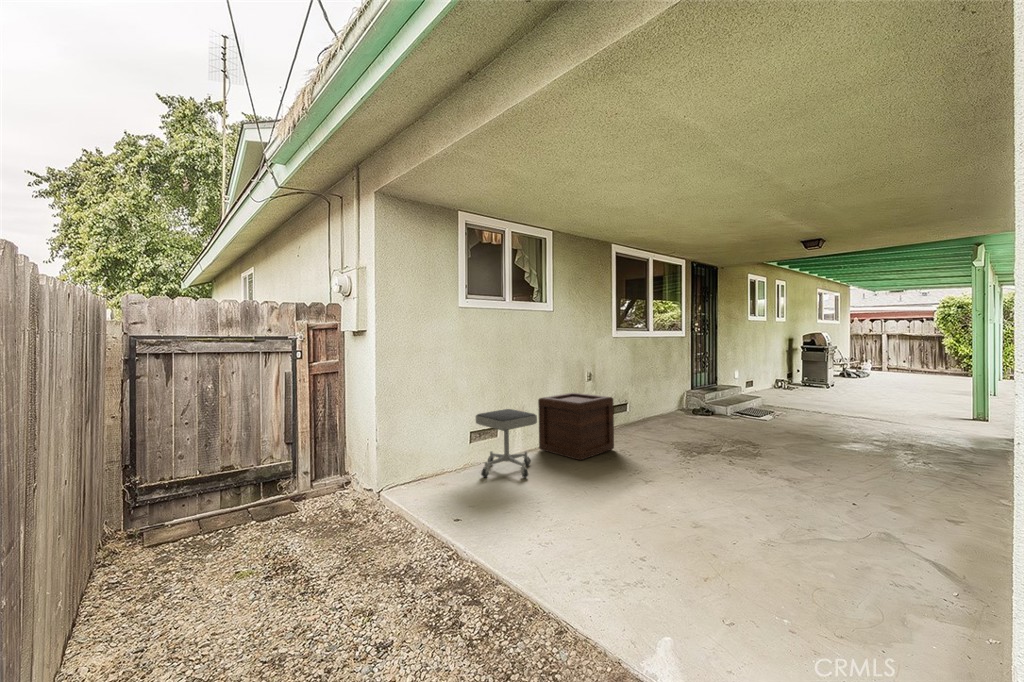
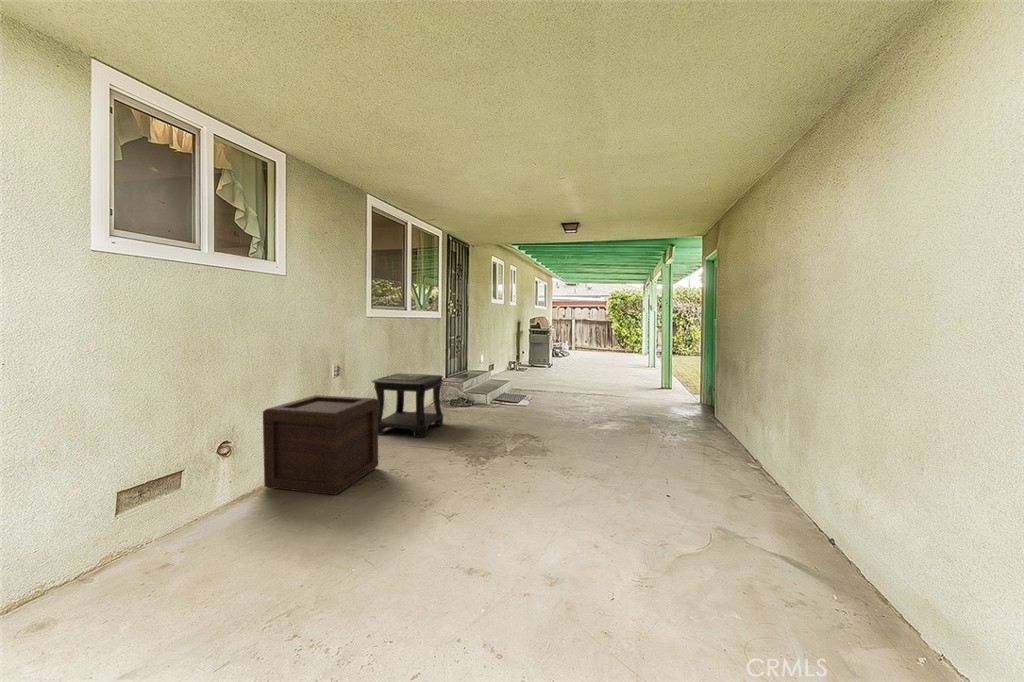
side table: none [617,383,679,435] -> present [372,373,443,438]
stool: present [476,409,537,478] -> none [137,435,268,571]

